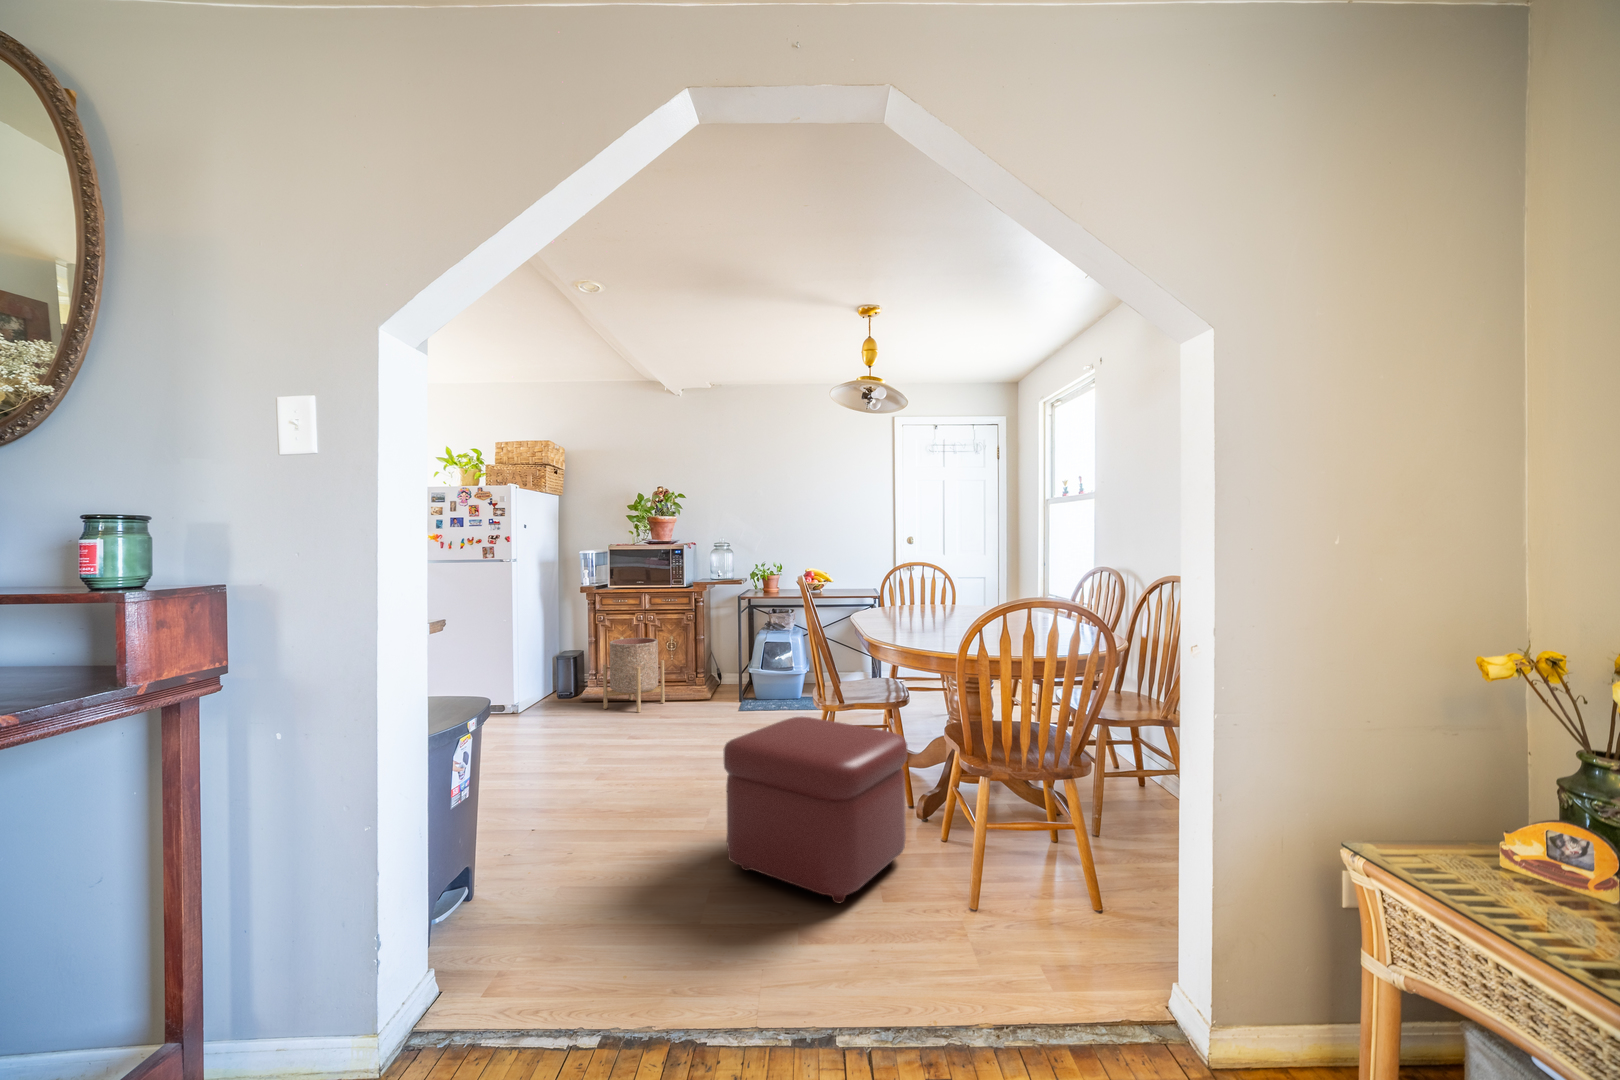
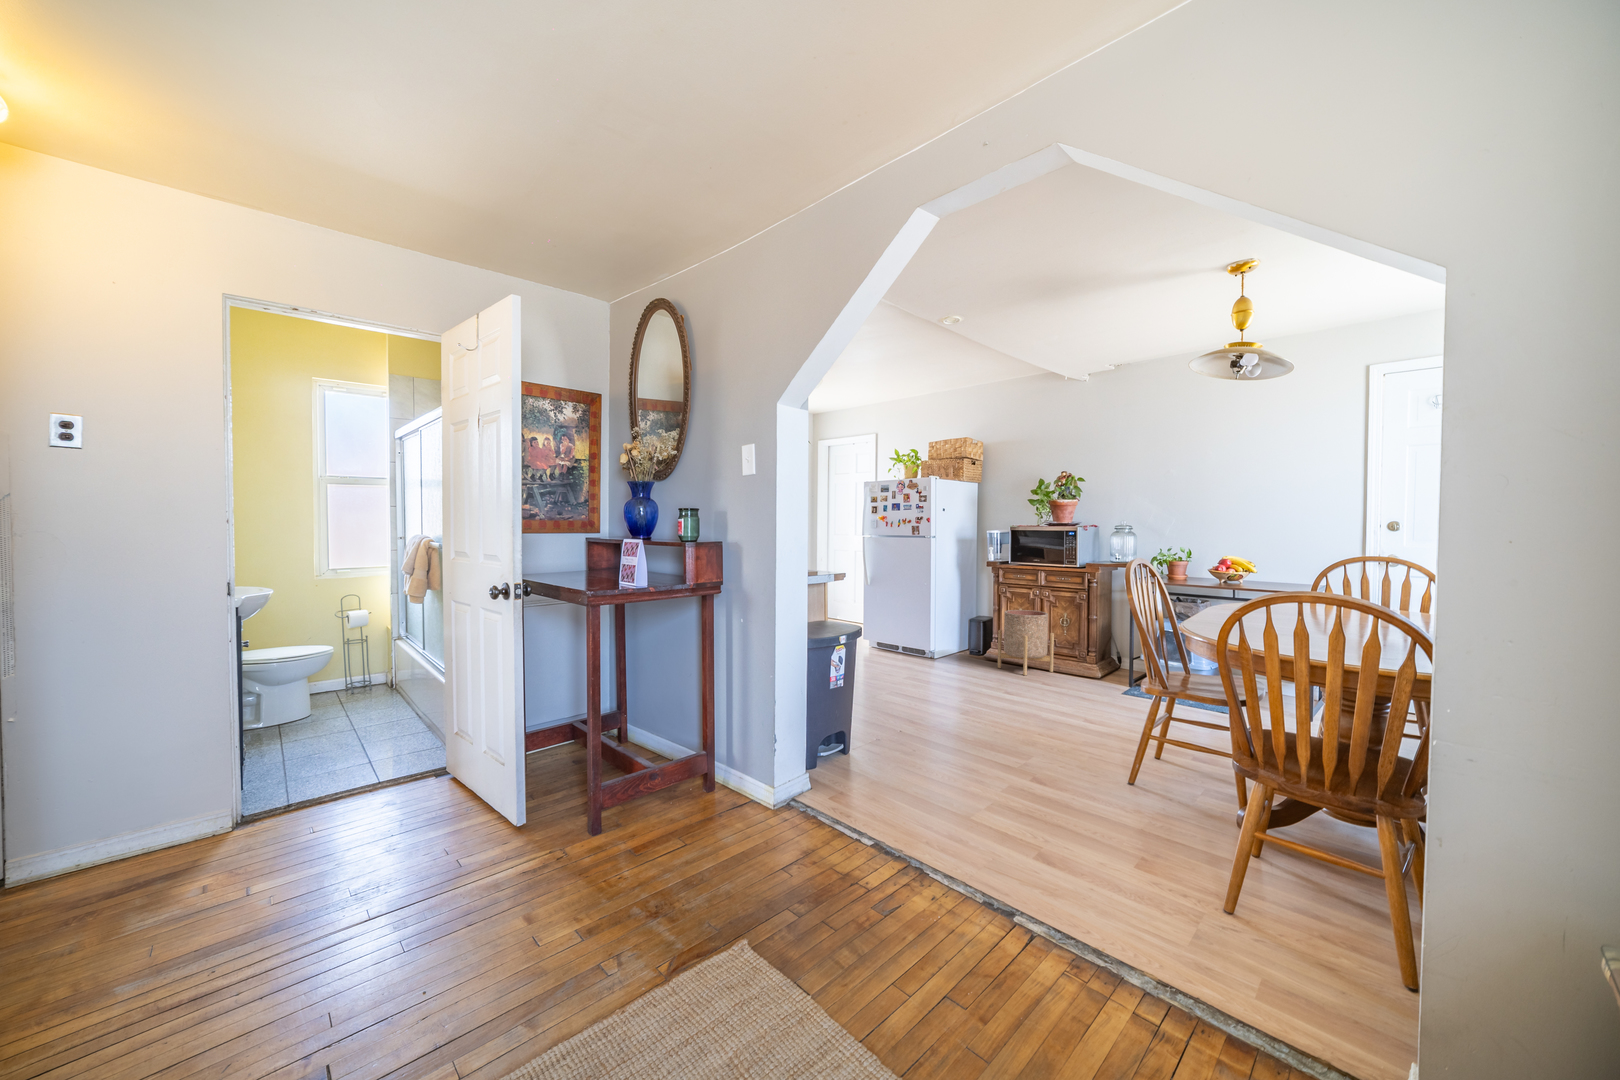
ottoman: present [724,717,908,903] -> none [1013,686,1188,841]

